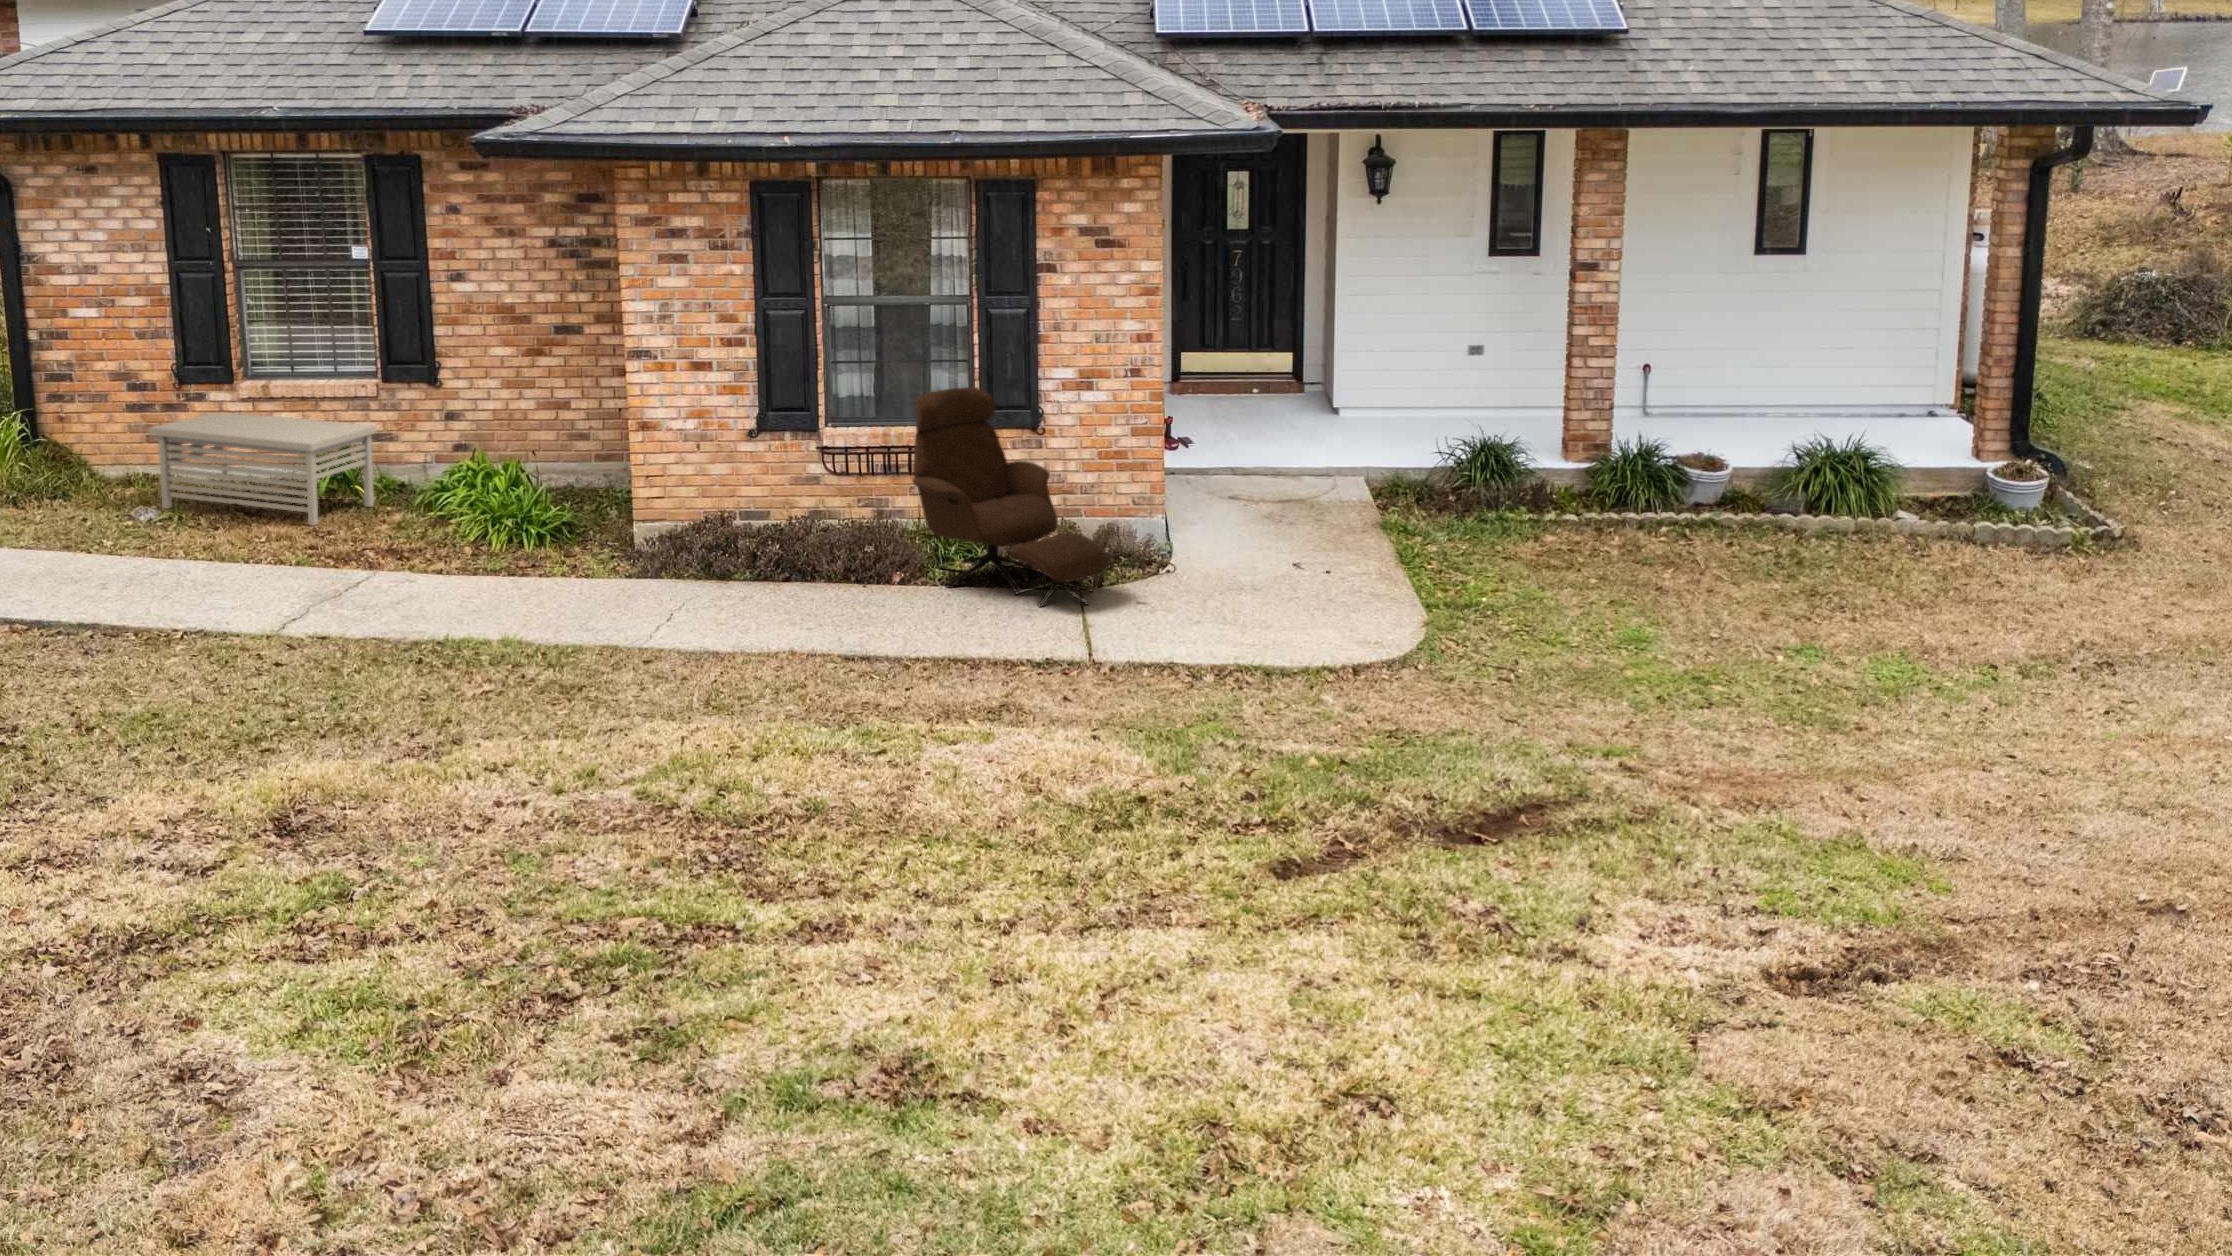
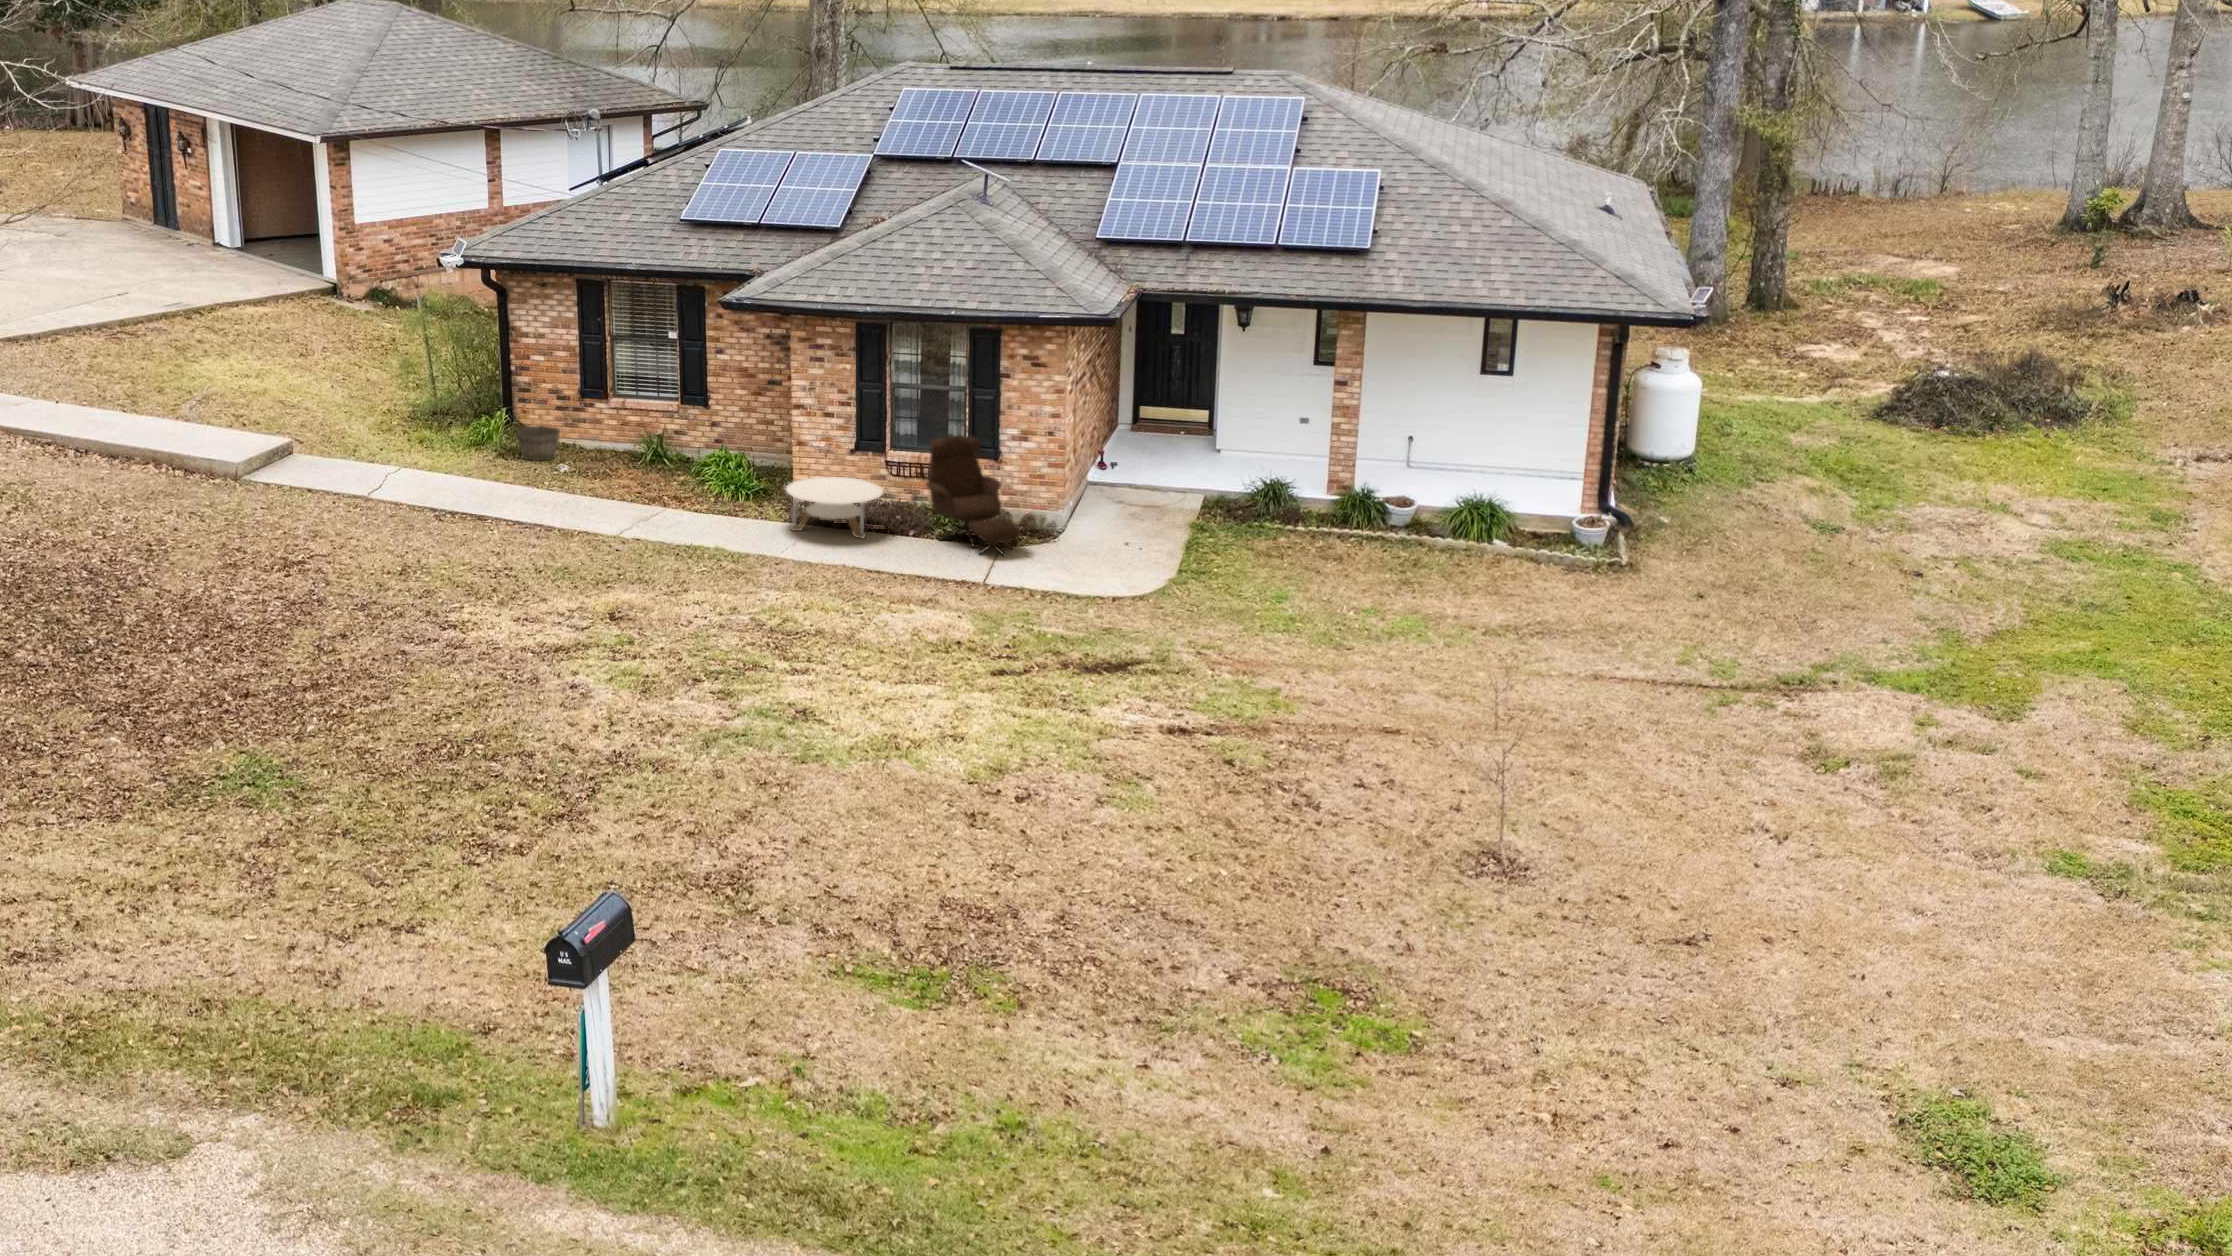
storage bench: present [149,414,377,526] -> none [567,413,675,479]
wooden bucket: none [41,430,137,508] -> present [517,425,560,461]
round table: none [633,484,830,596] -> present [786,477,883,538]

